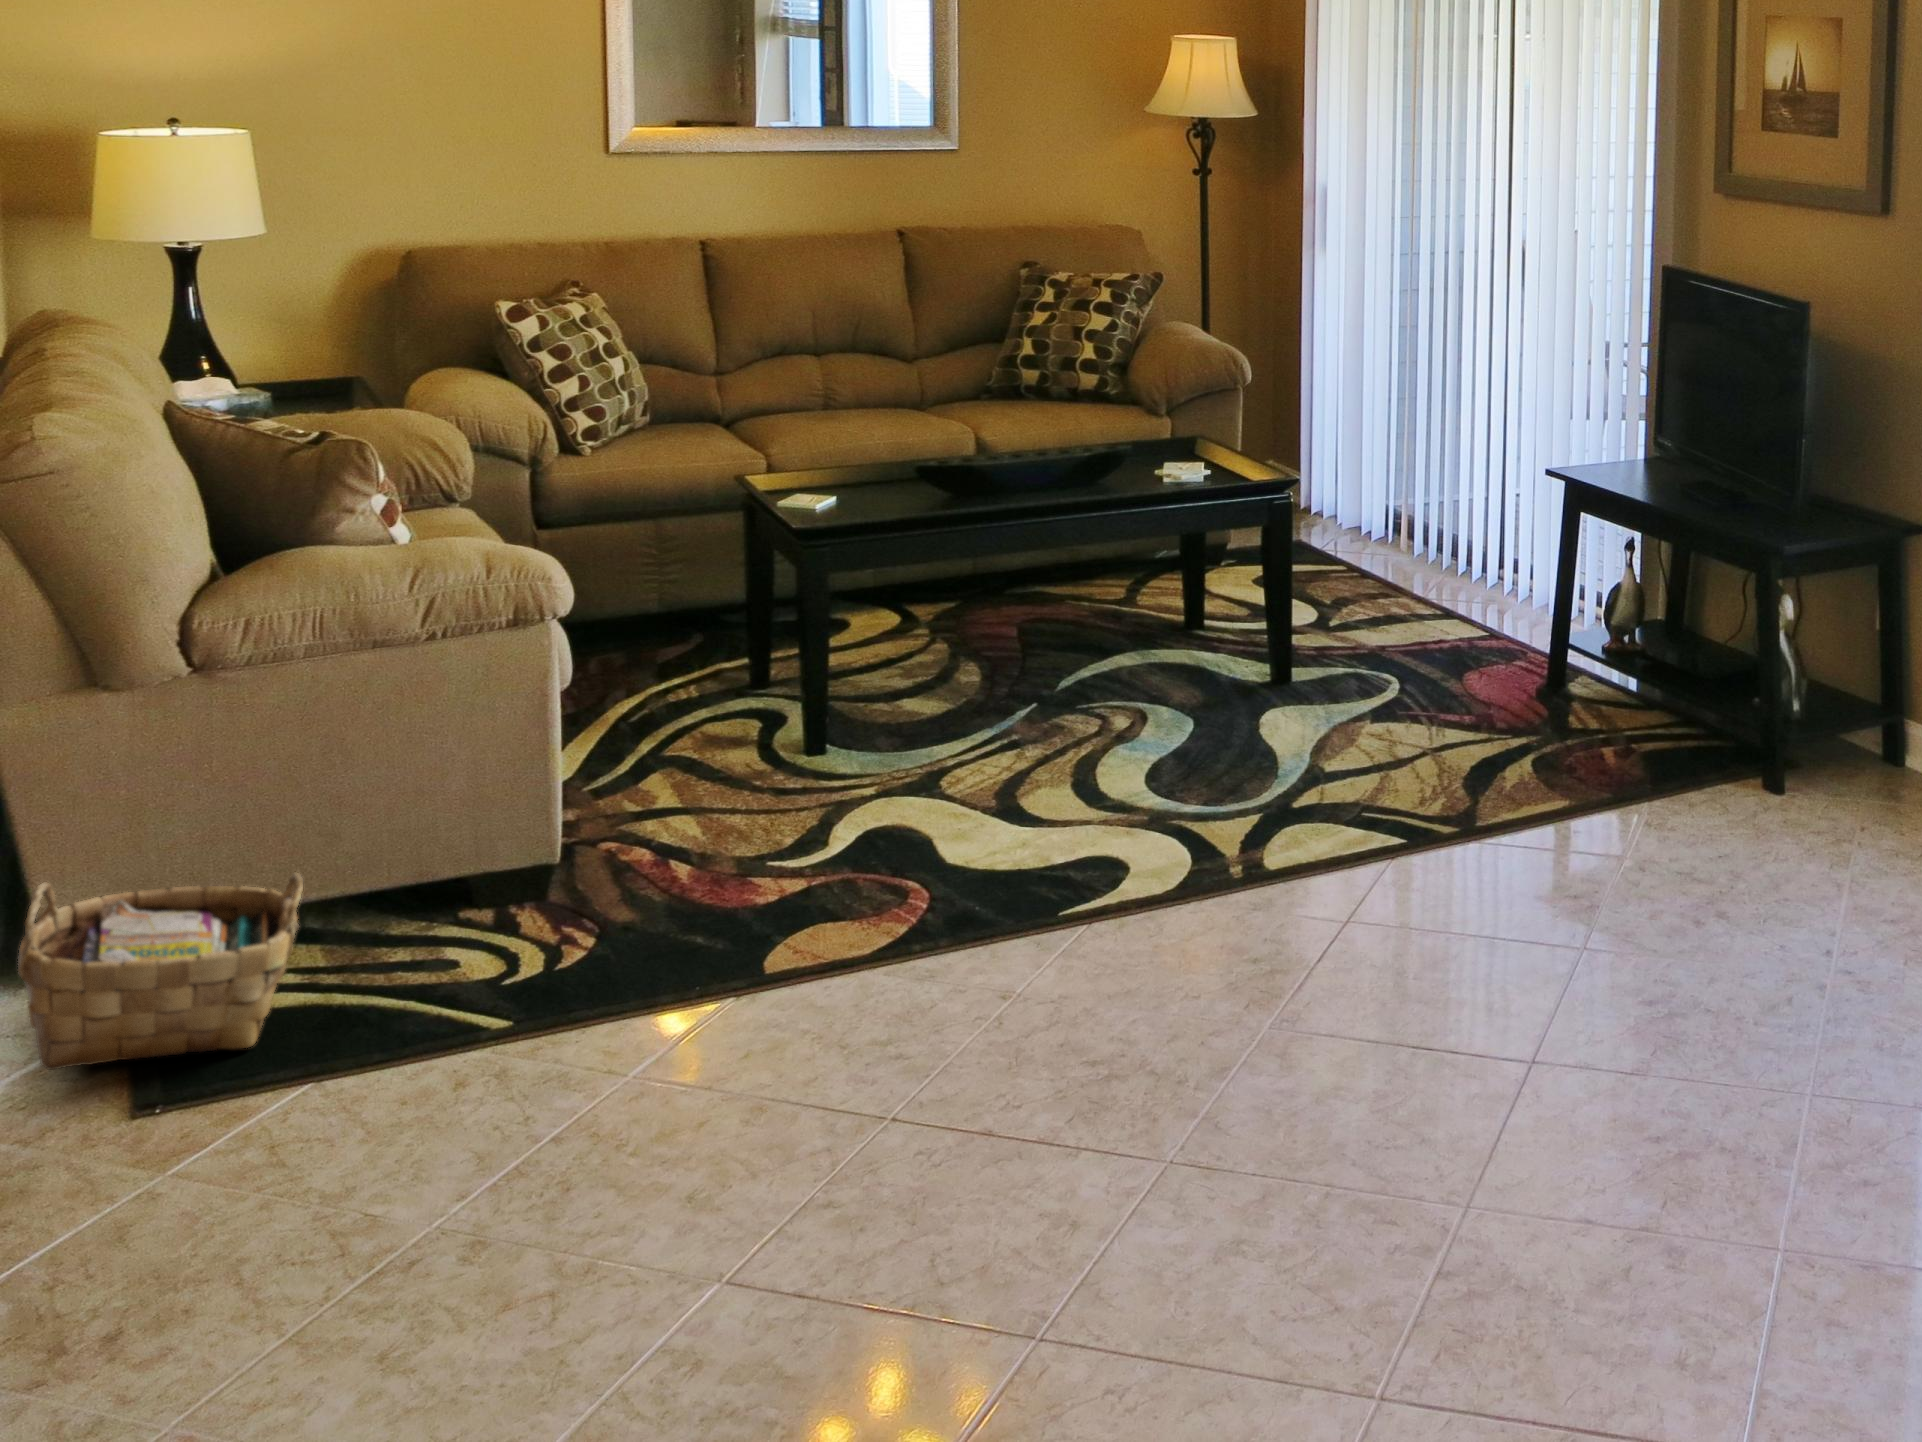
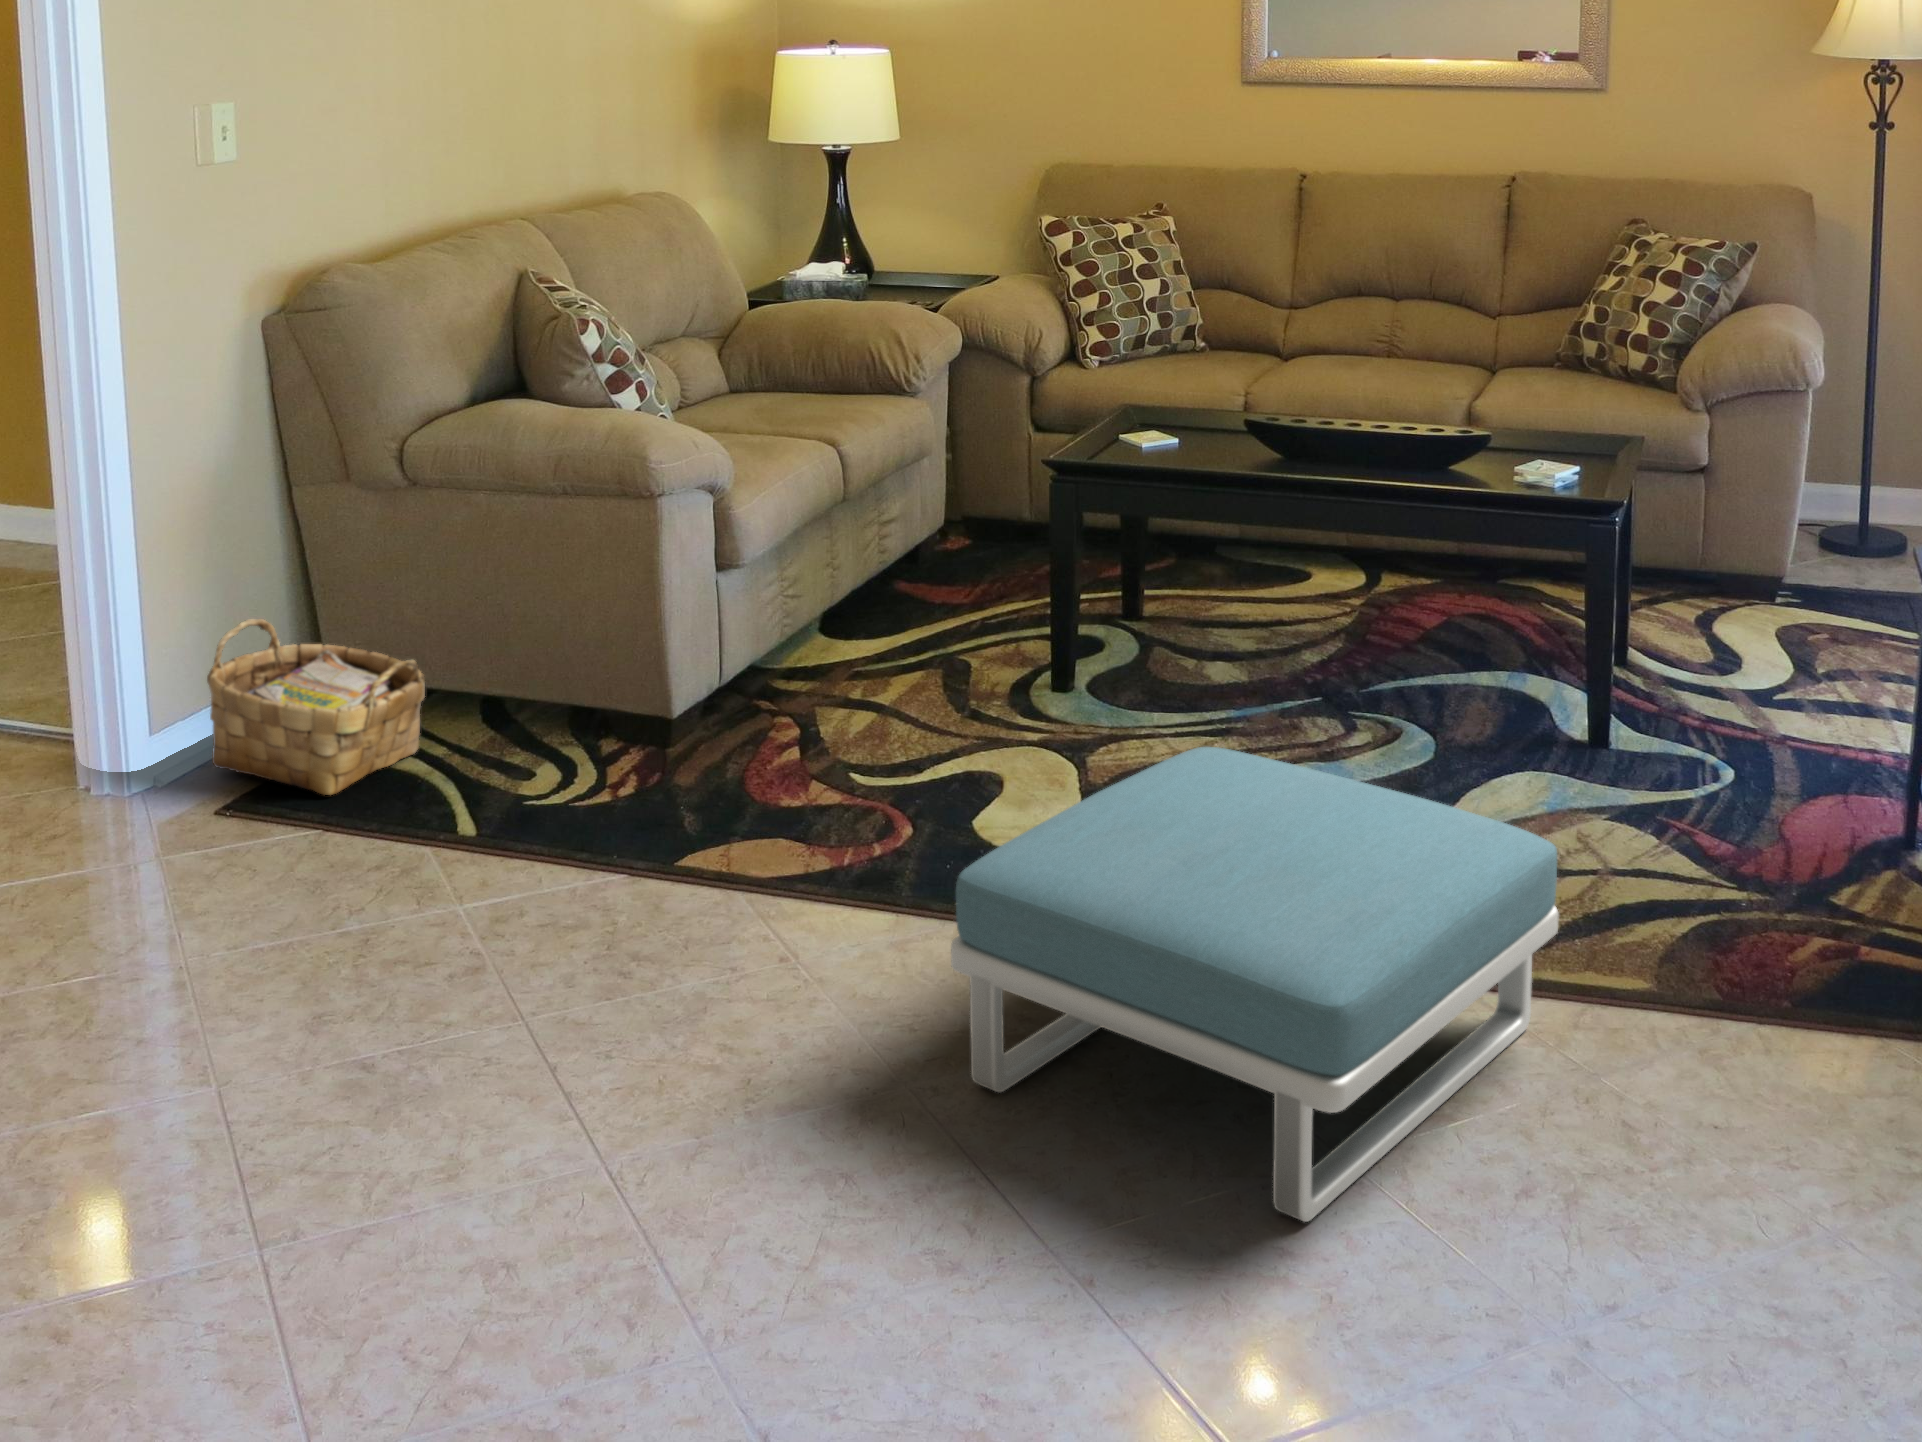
footstool: none [1217,715,1591,1010] -> present [951,747,1559,1222]

